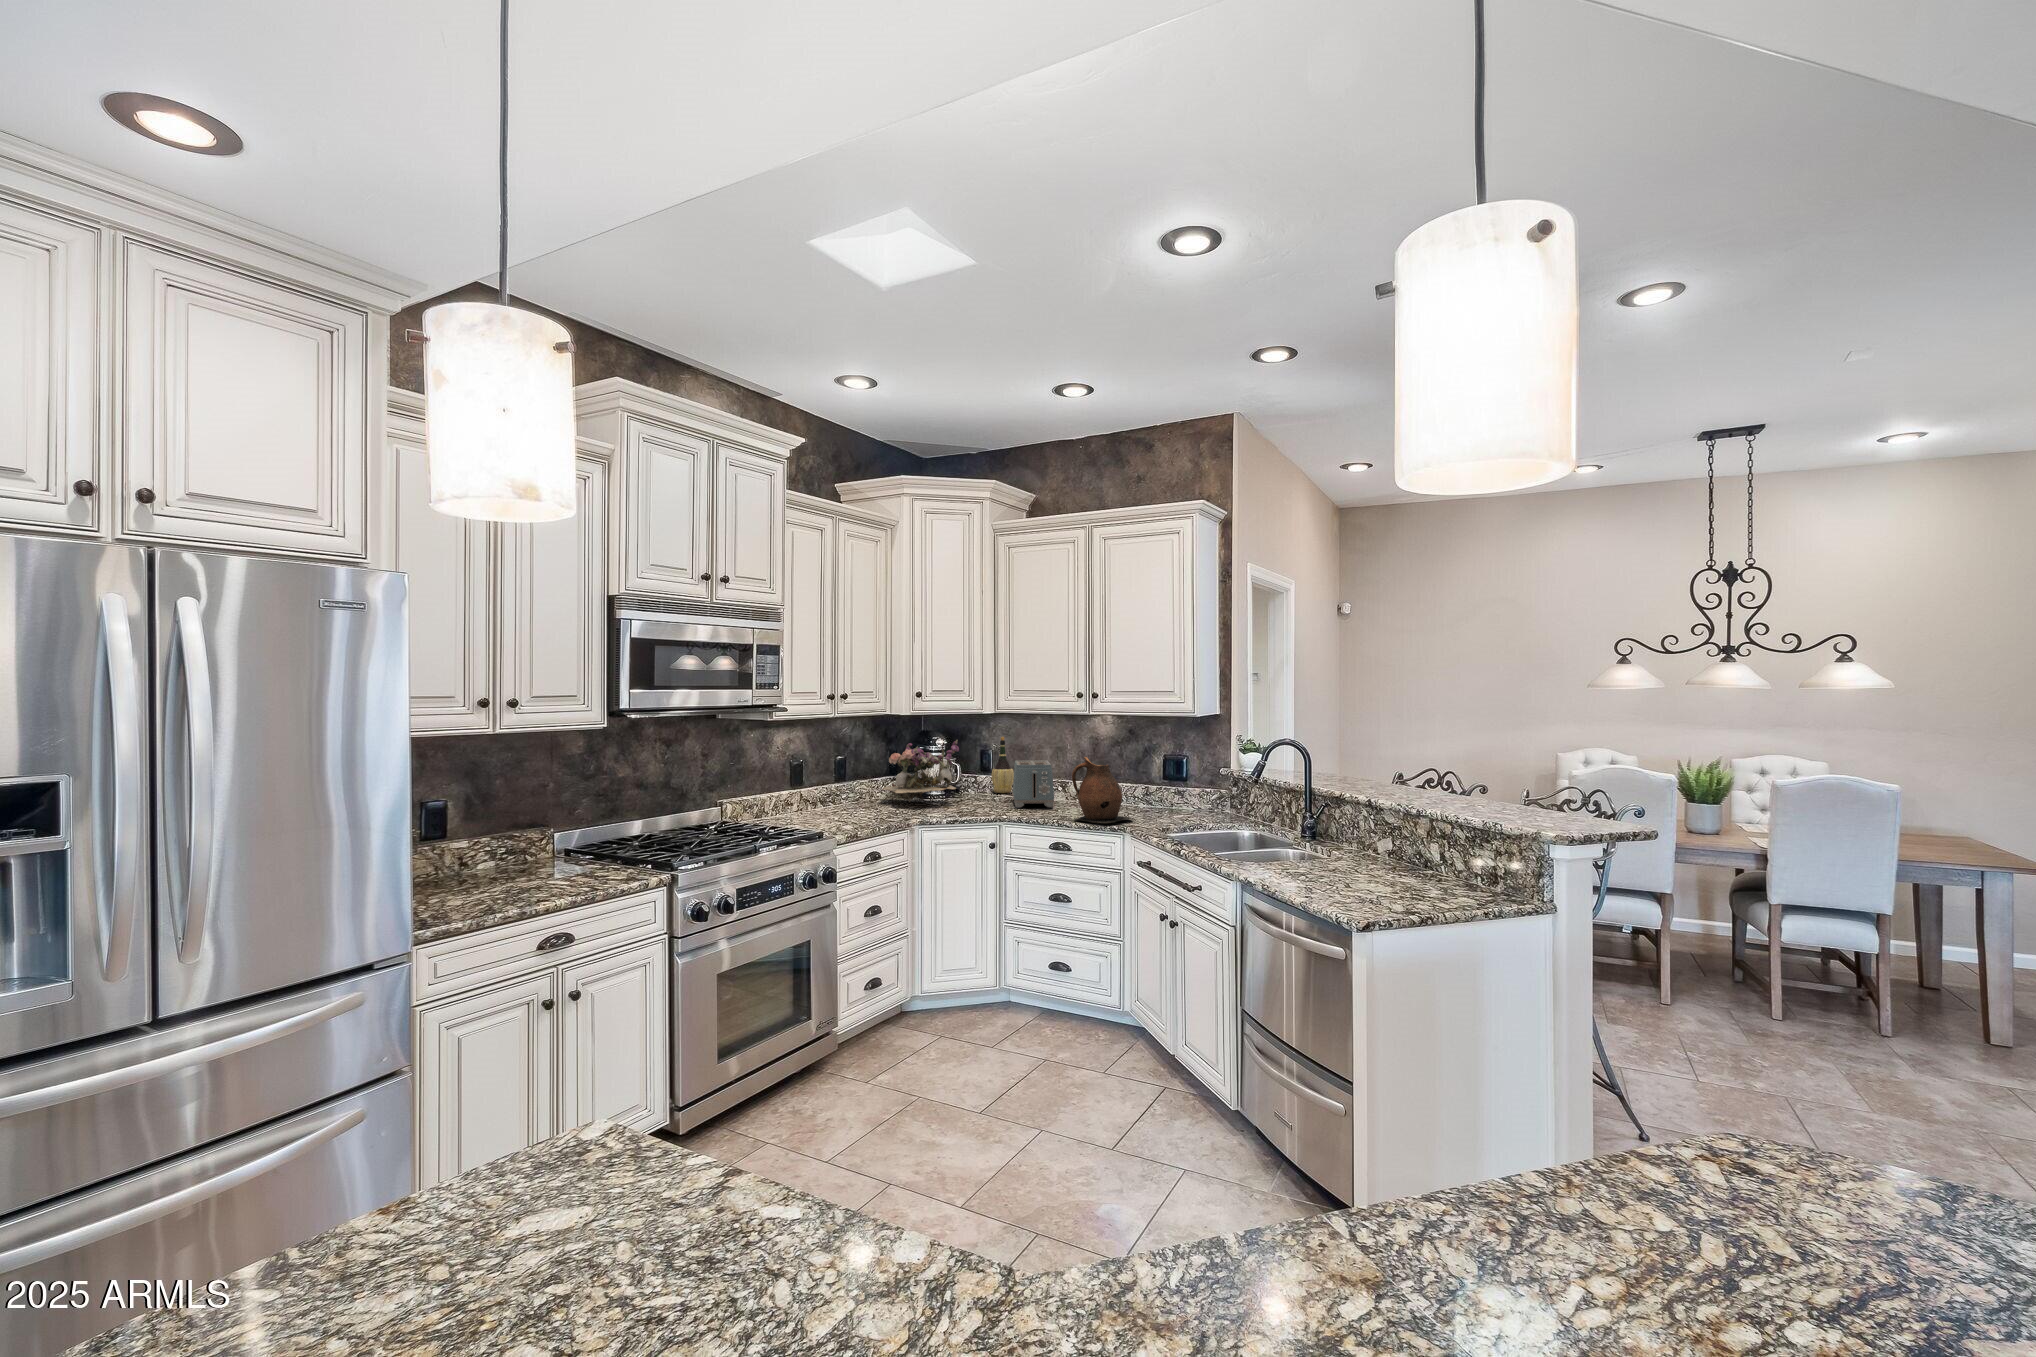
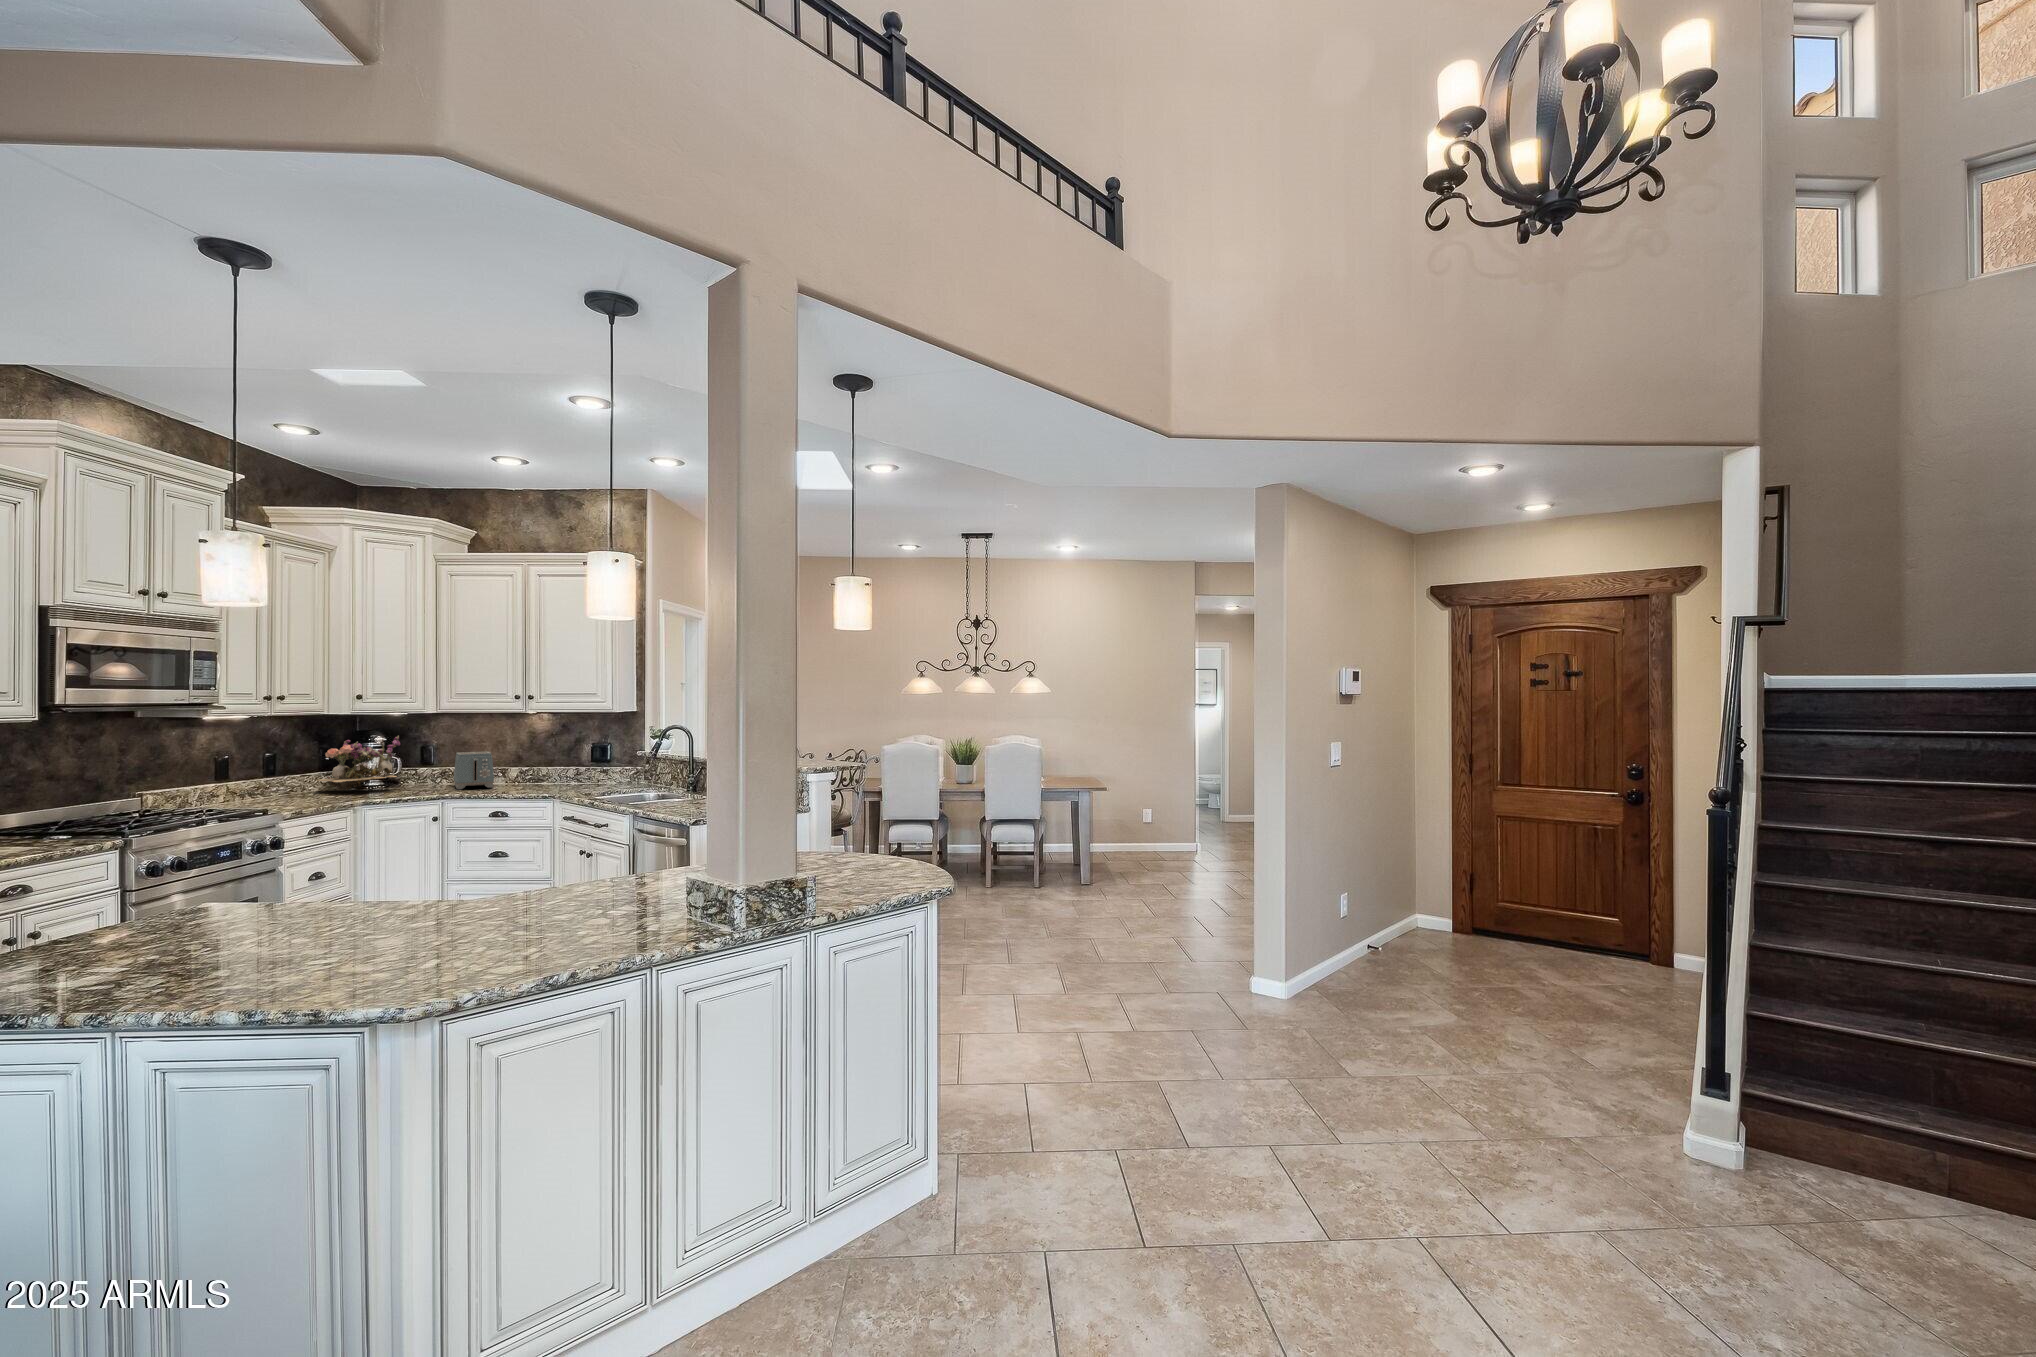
wine bottle: present [992,737,1014,793] -> none [432,734,455,782]
ceramic pitcher: present [1072,757,1133,824] -> none [510,744,563,794]

